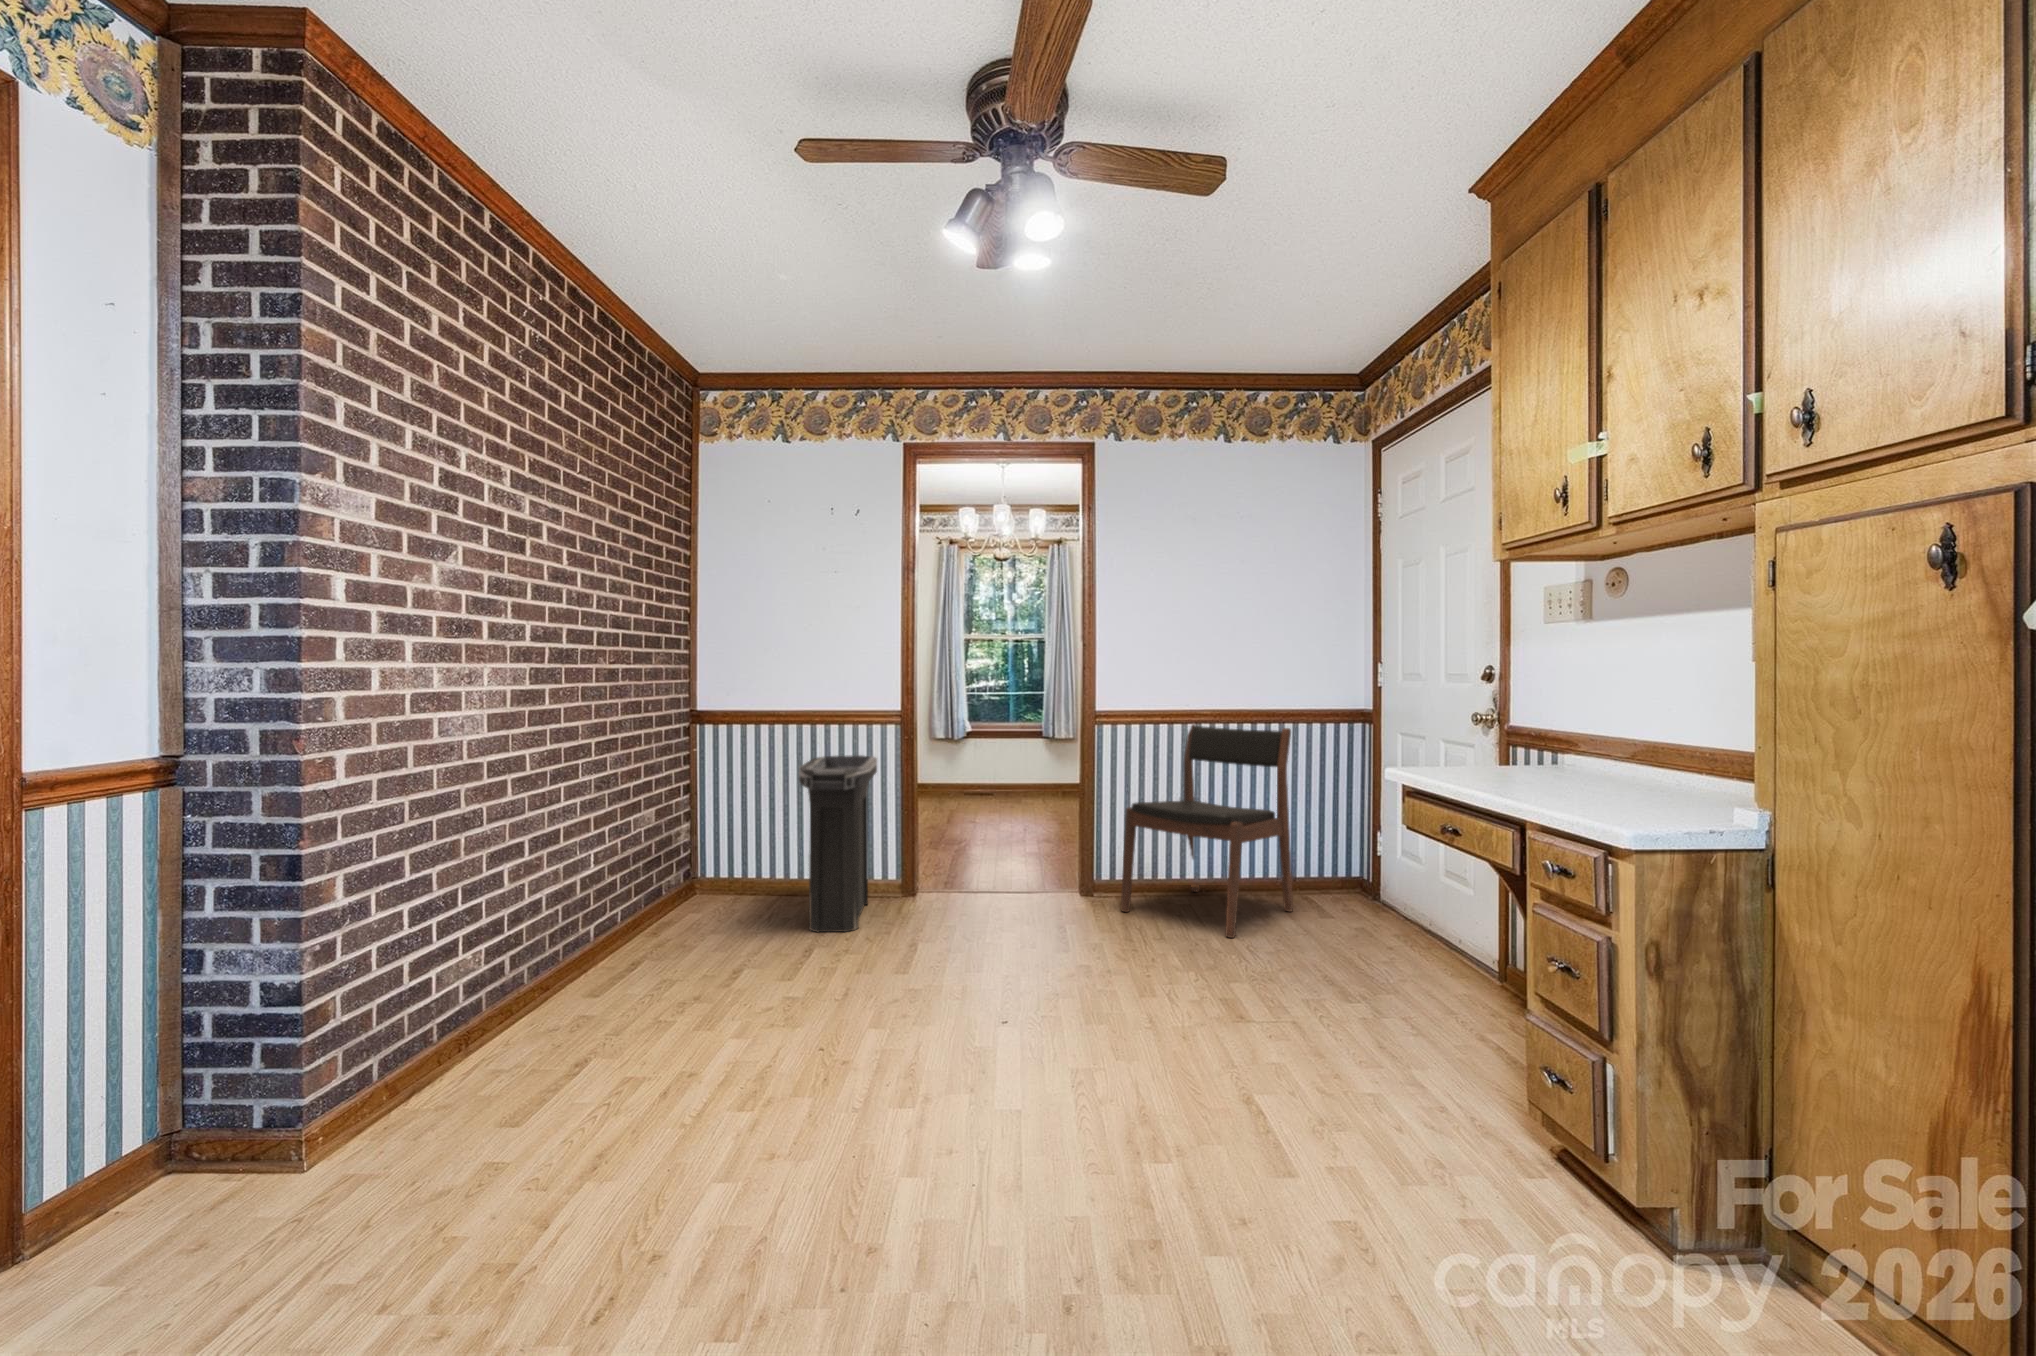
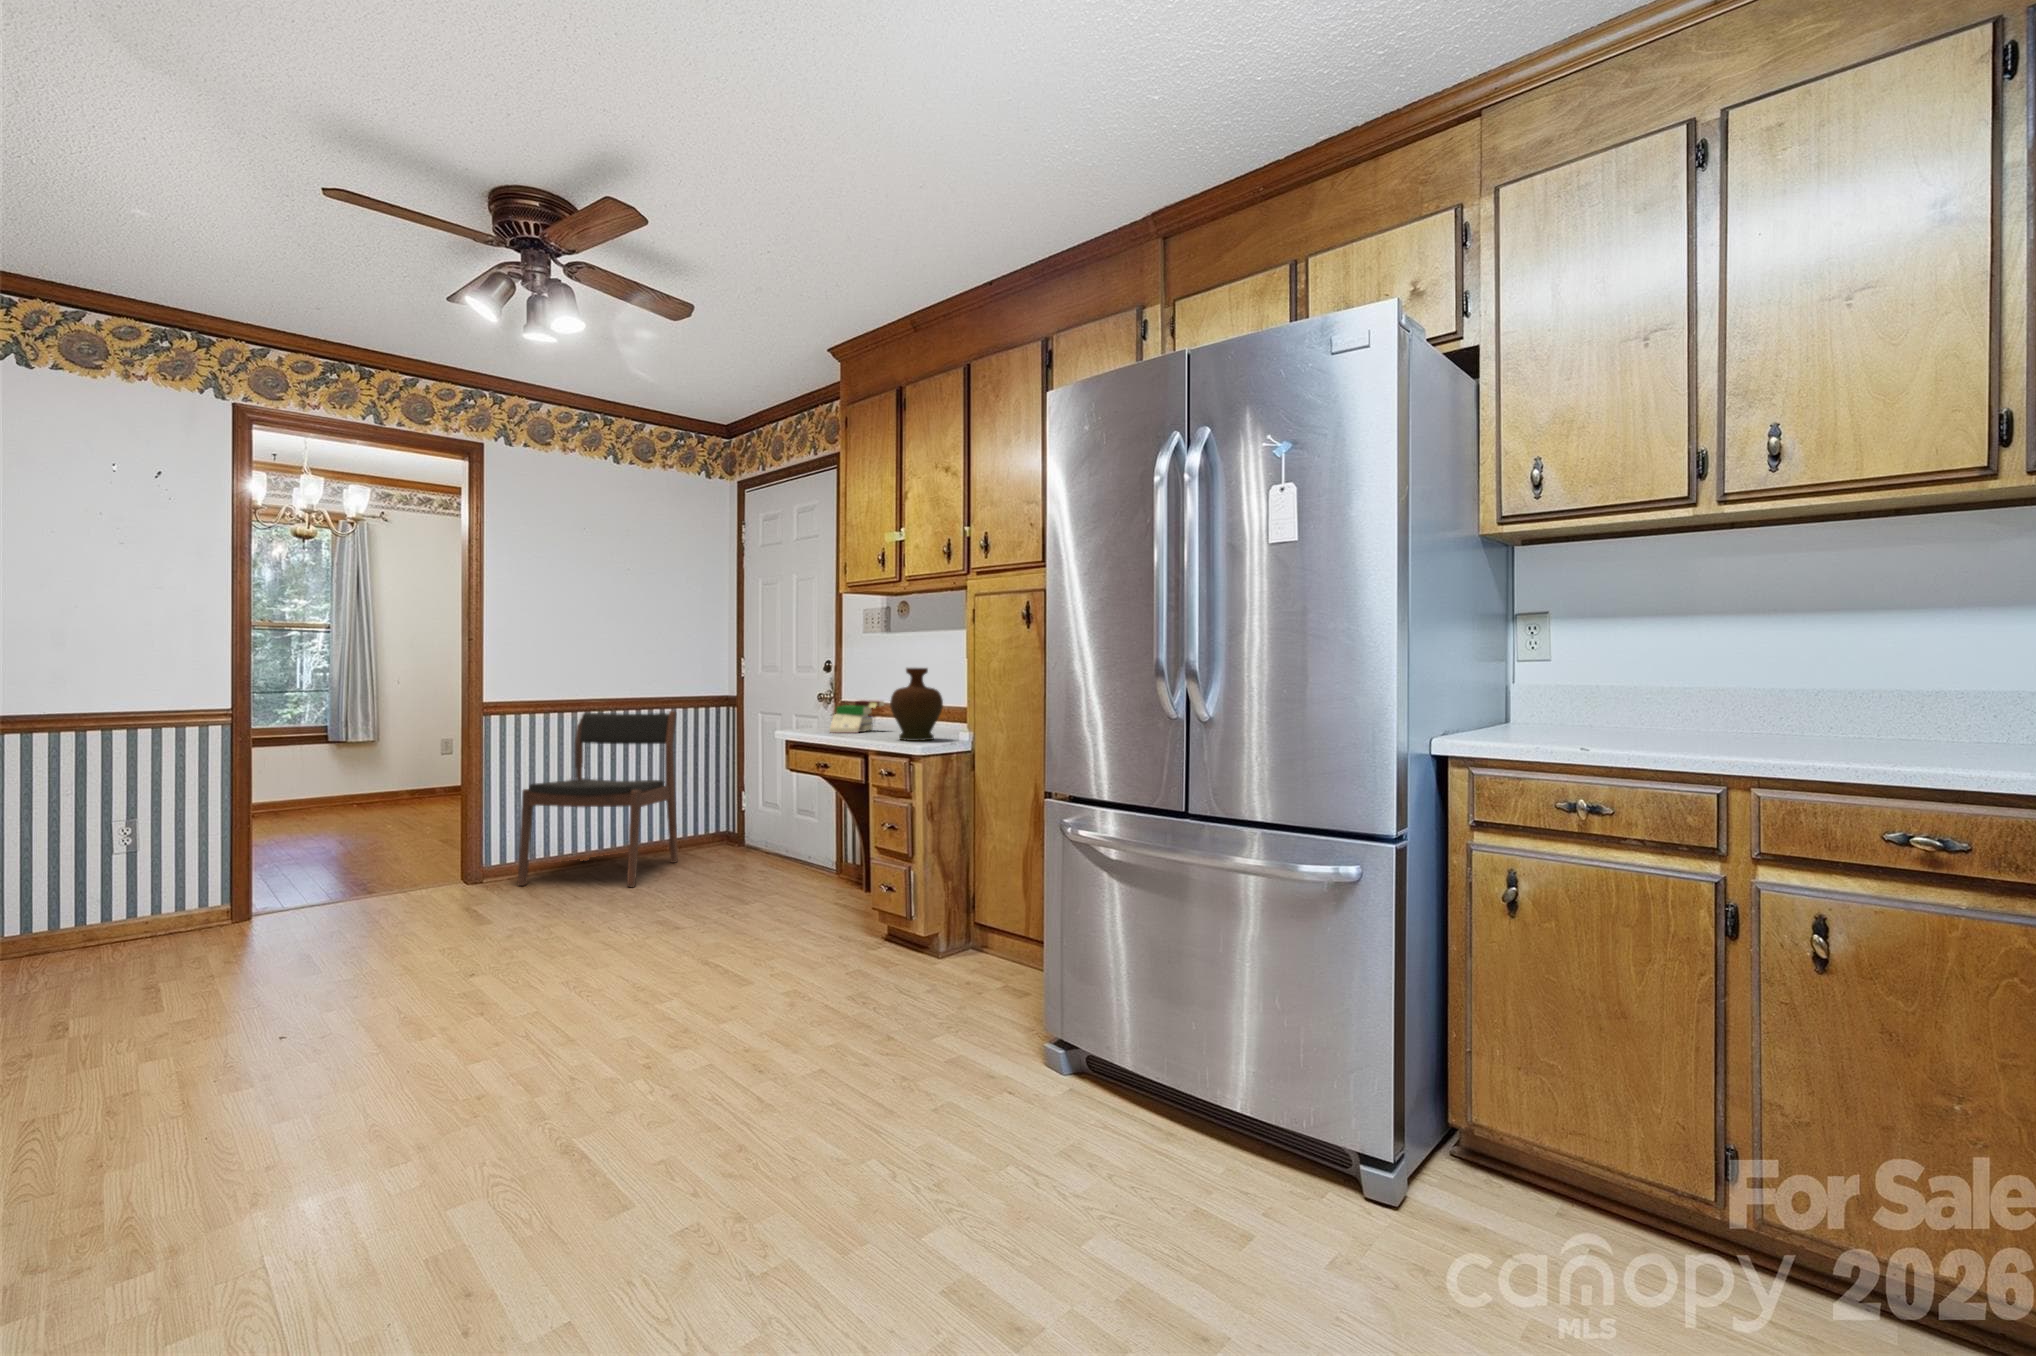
decorative vase: none [1579,680,1691,809] -> present [890,668,943,741]
book: none [1476,728,1576,781] -> present [830,700,884,733]
trash can: present [799,755,877,932] -> none [94,759,207,965]

